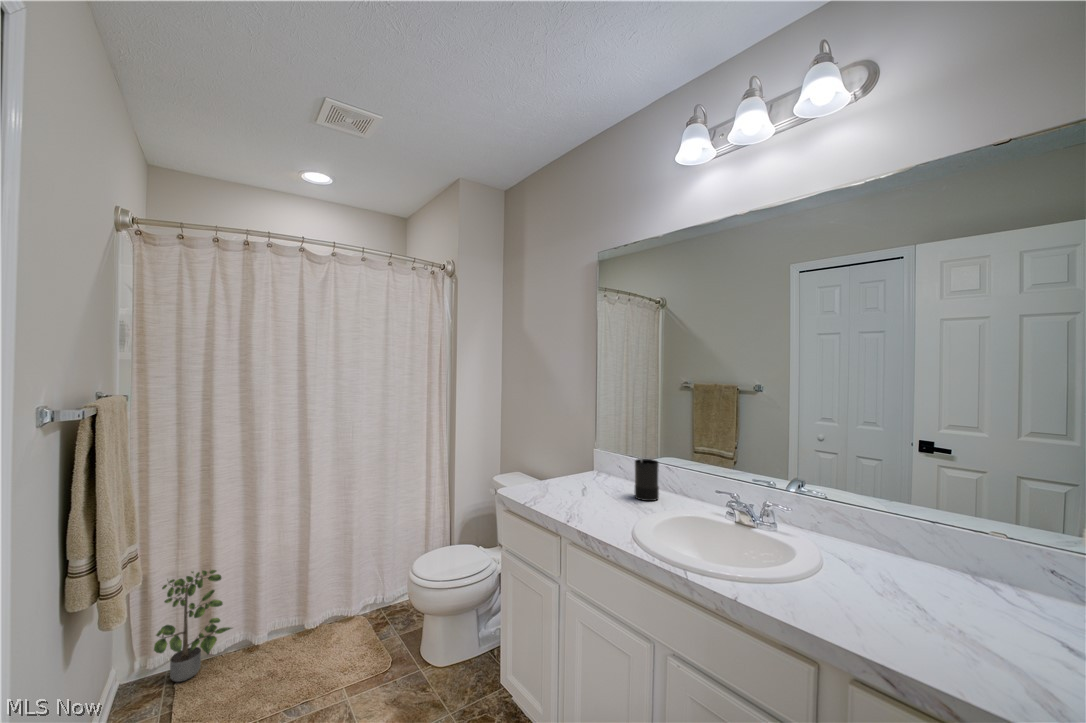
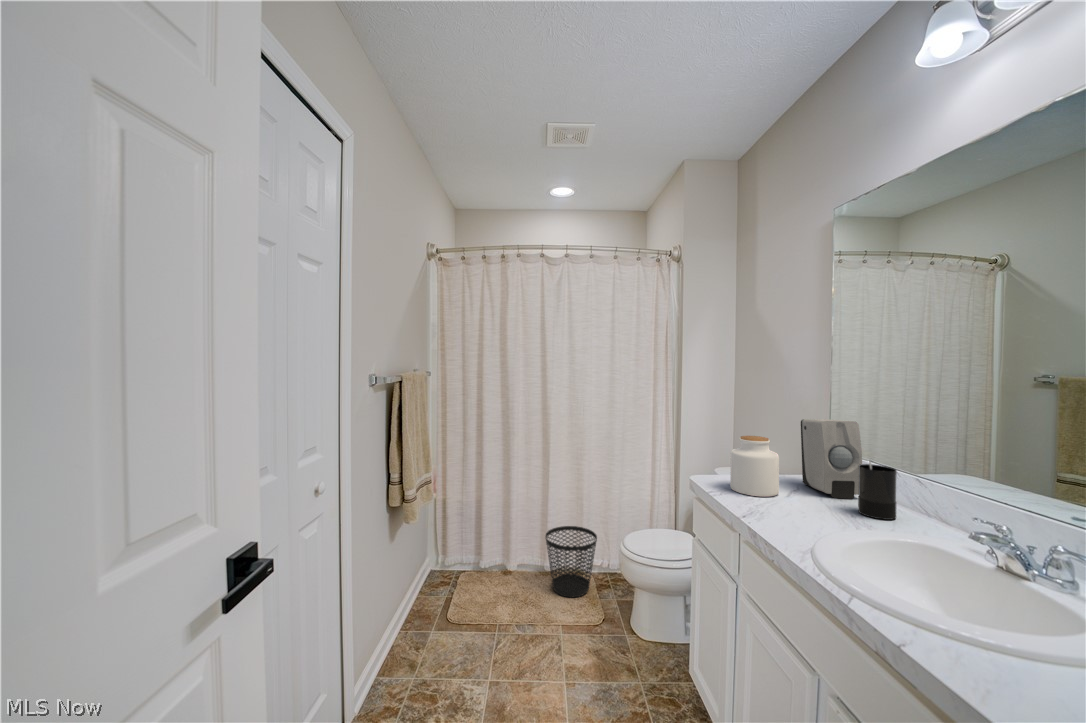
soap dispenser: none [583,425,629,489] -> present [801,419,862,499]
jar: none [539,445,578,499] -> present [730,436,779,497]
wastebasket: none [312,565,377,652] -> present [545,526,597,597]
potted plant: present [154,570,232,682] -> none [448,501,495,579]

